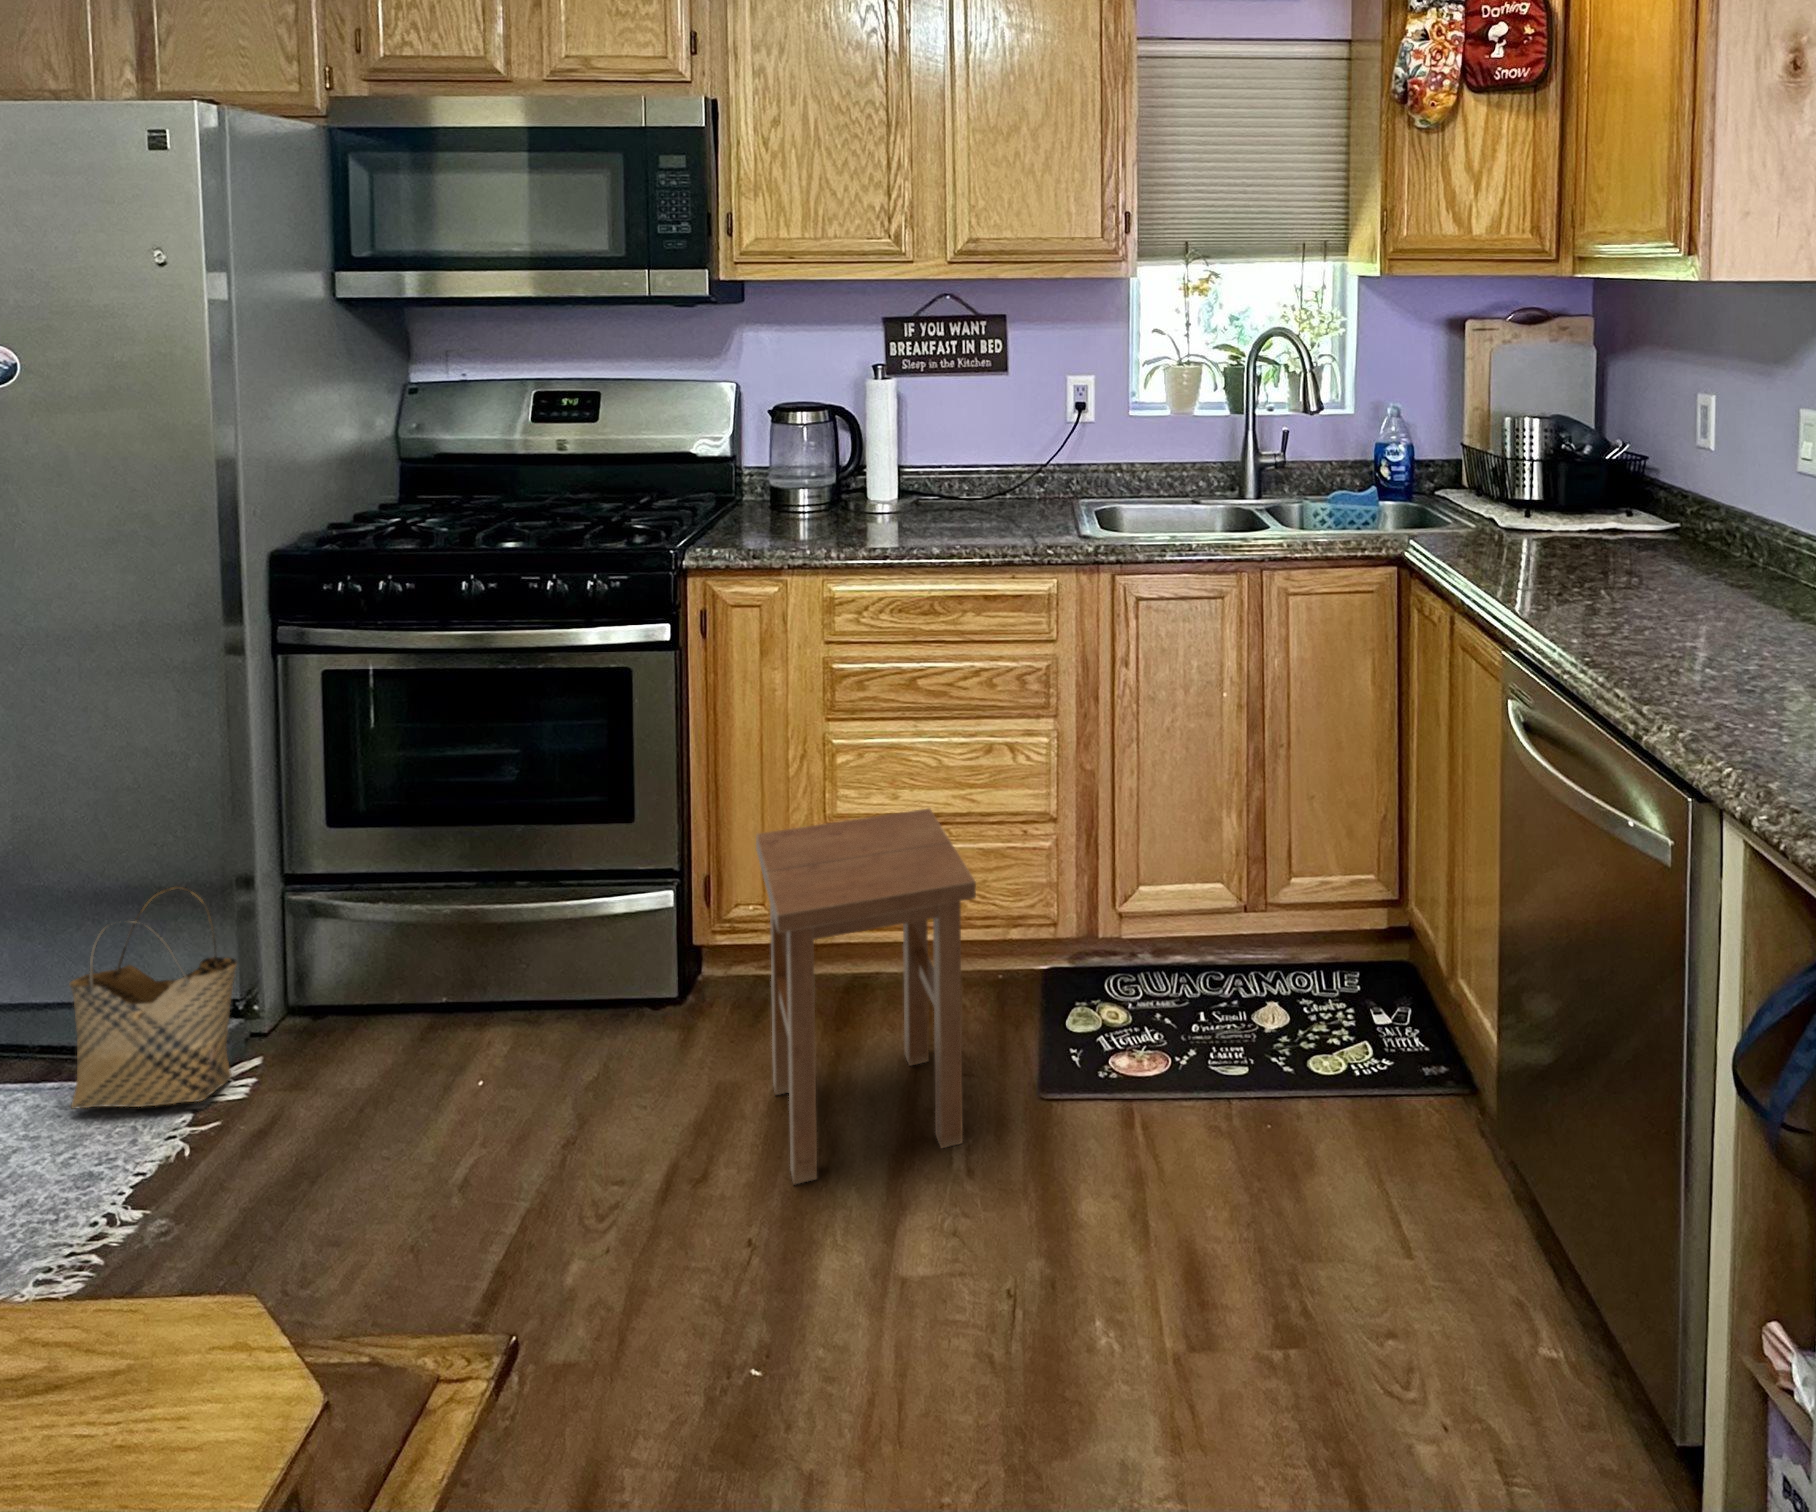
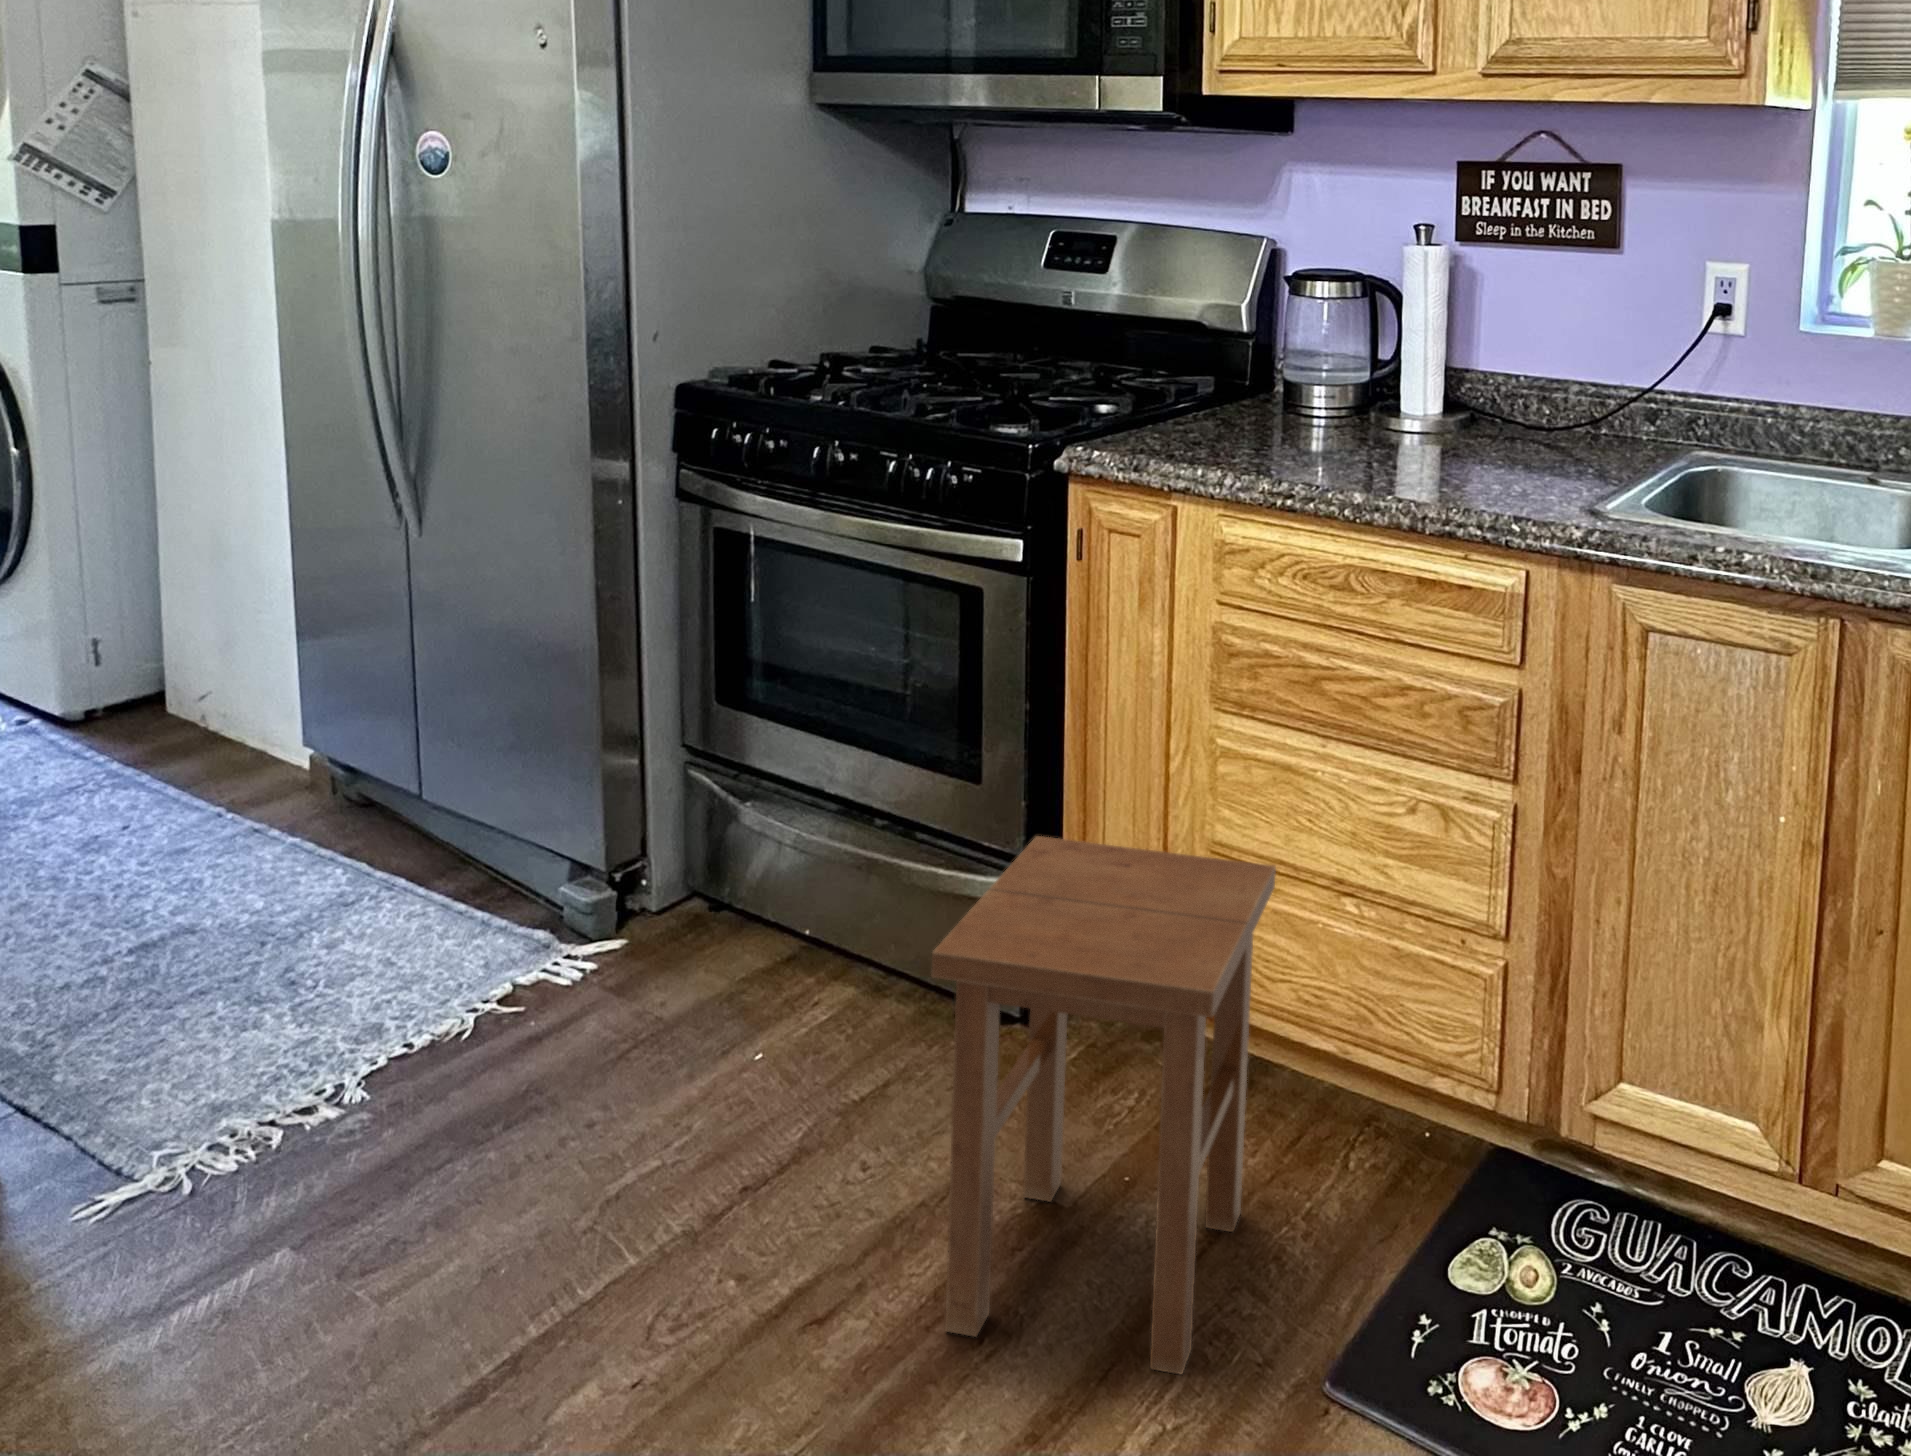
woven basket: present [69,886,237,1109] -> none [447,731,595,969]

